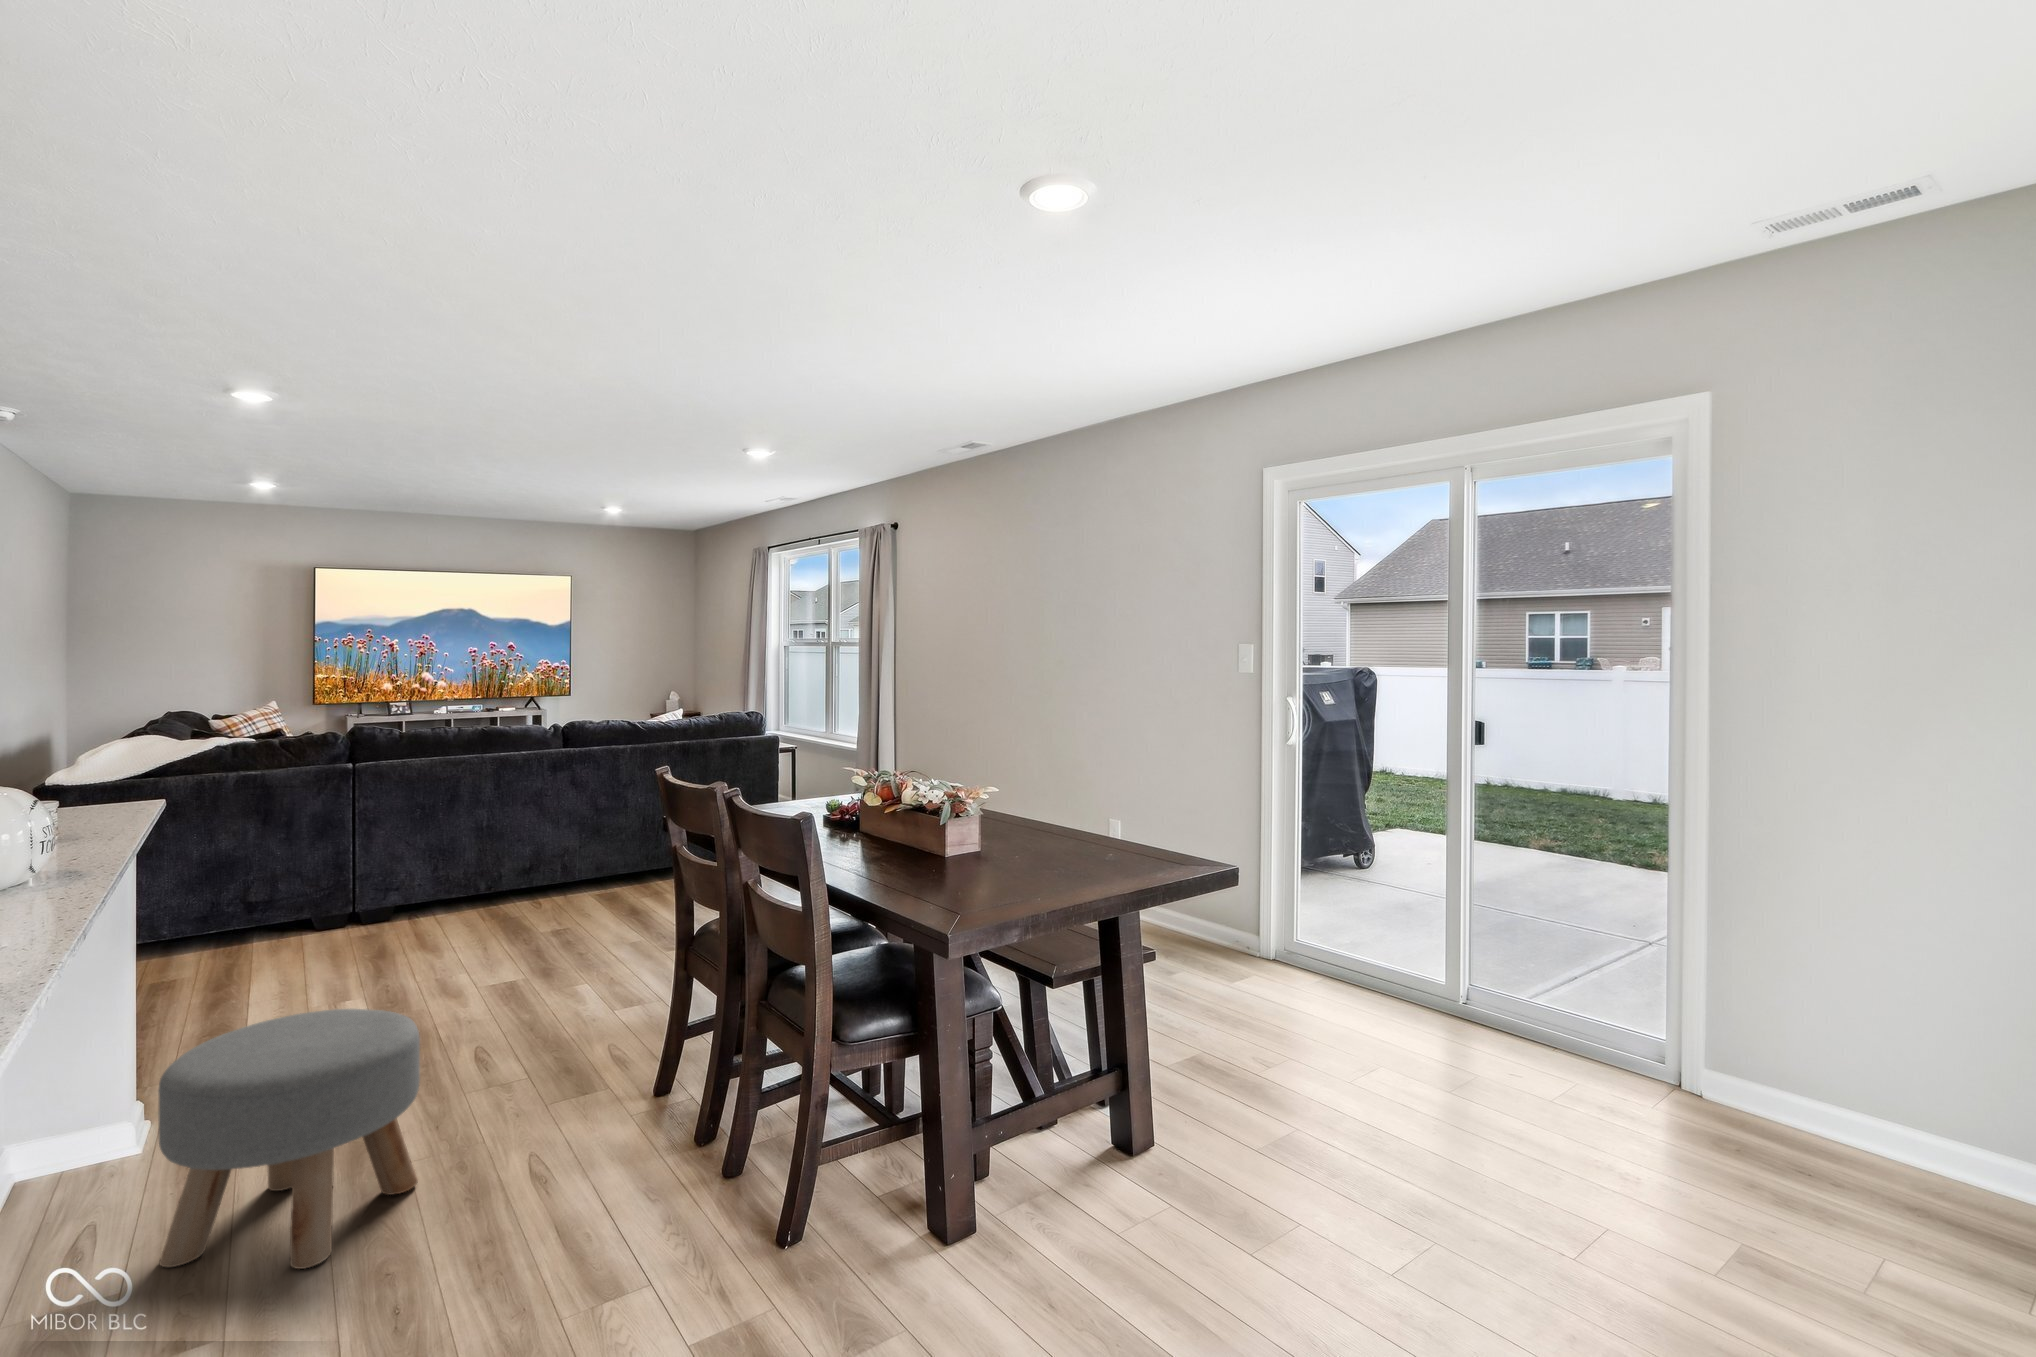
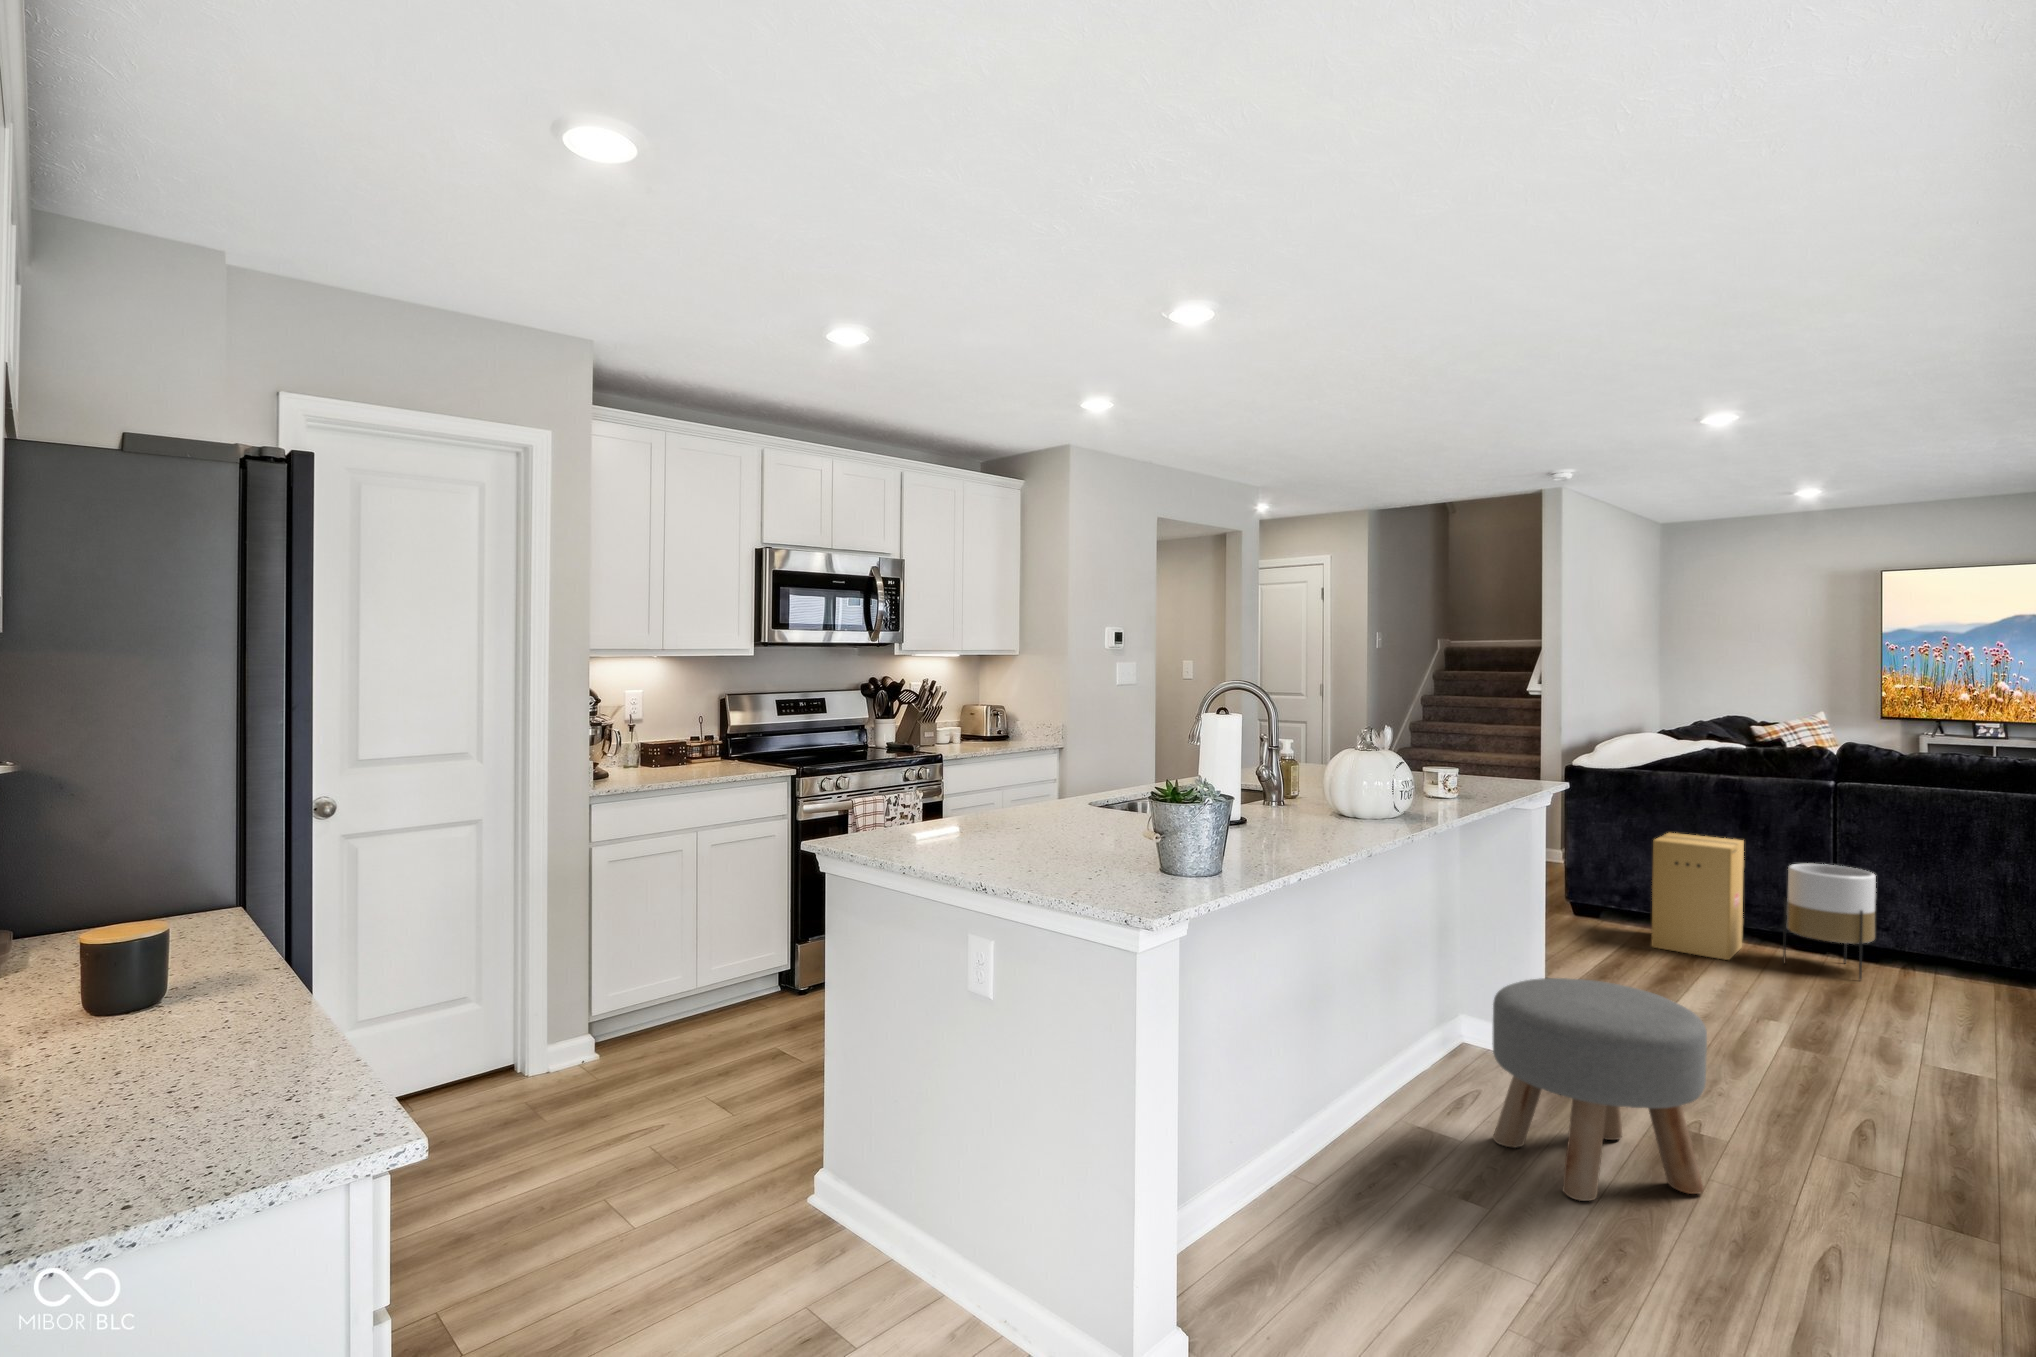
cardboard box: none [172,835,265,972] -> present [1651,833,1744,960]
planter: none [314,842,394,946] -> present [1783,864,1876,980]

